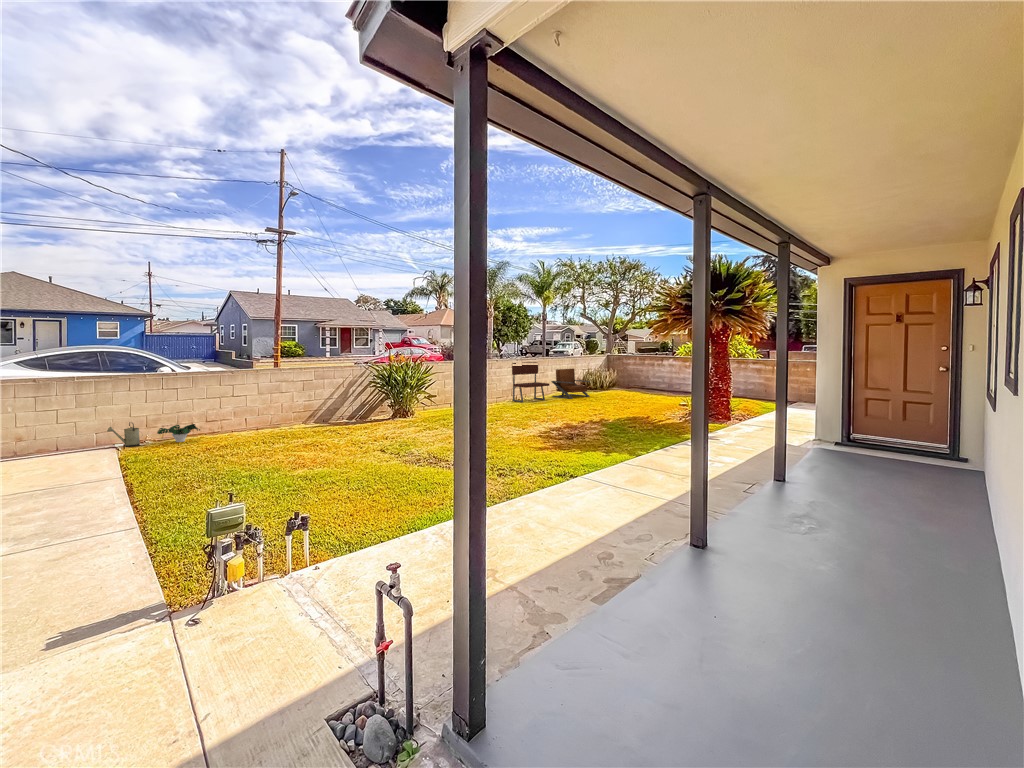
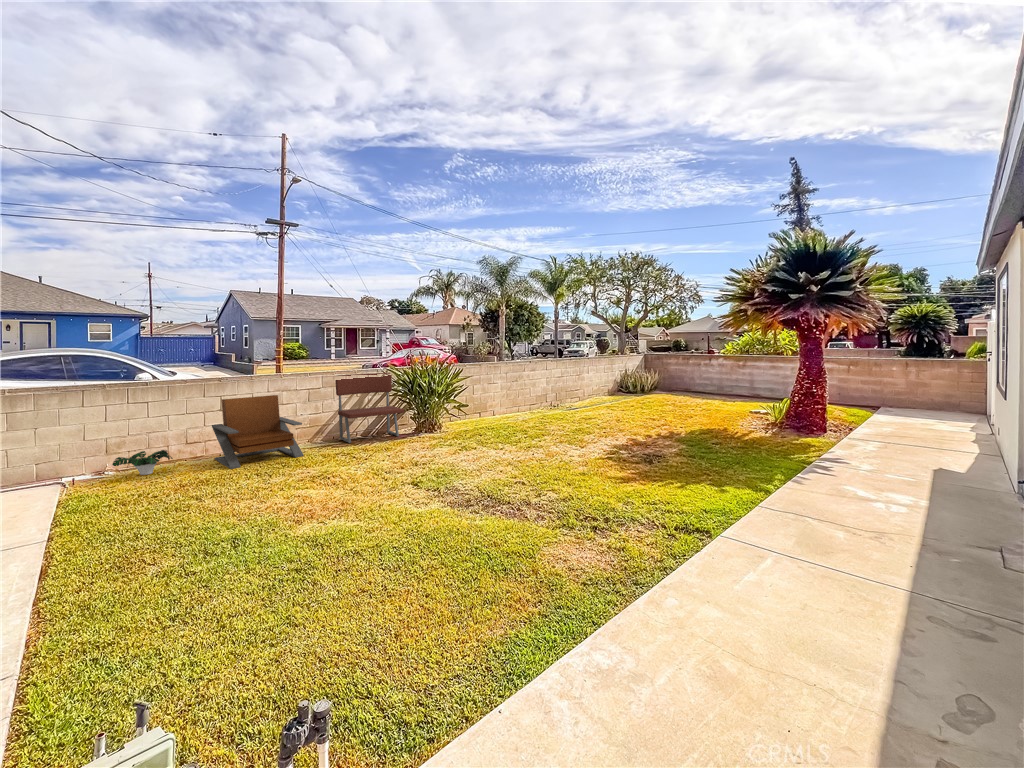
bench: present [512,362,550,402] -> present [335,373,404,443]
lounge chair: present [551,369,590,399] -> present [212,395,304,469]
watering can: present [107,422,140,447] -> none [40,451,93,485]

